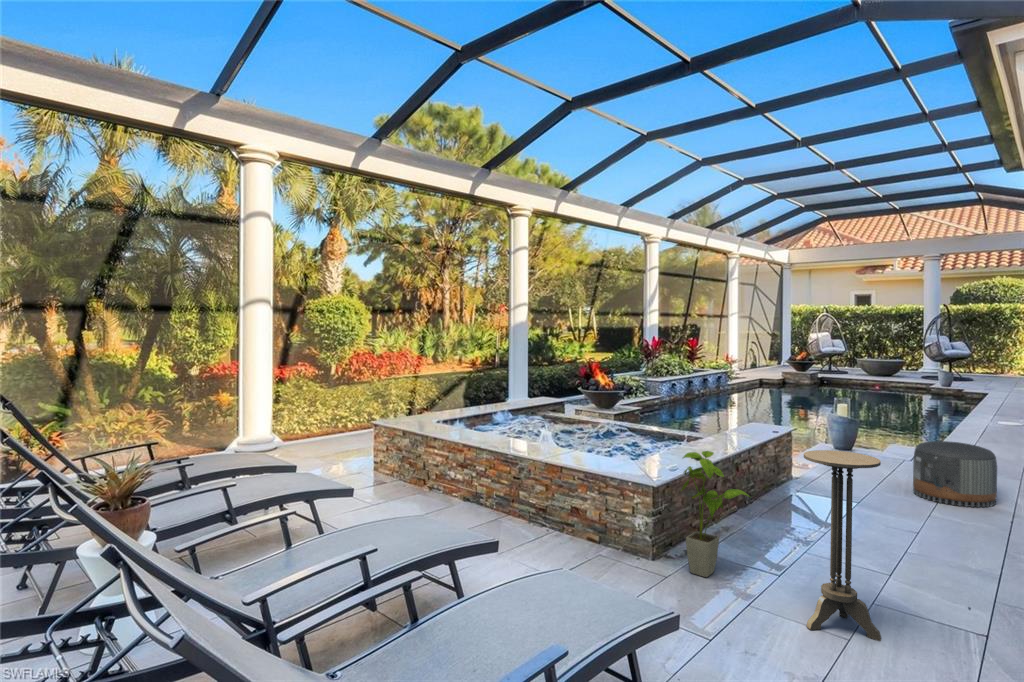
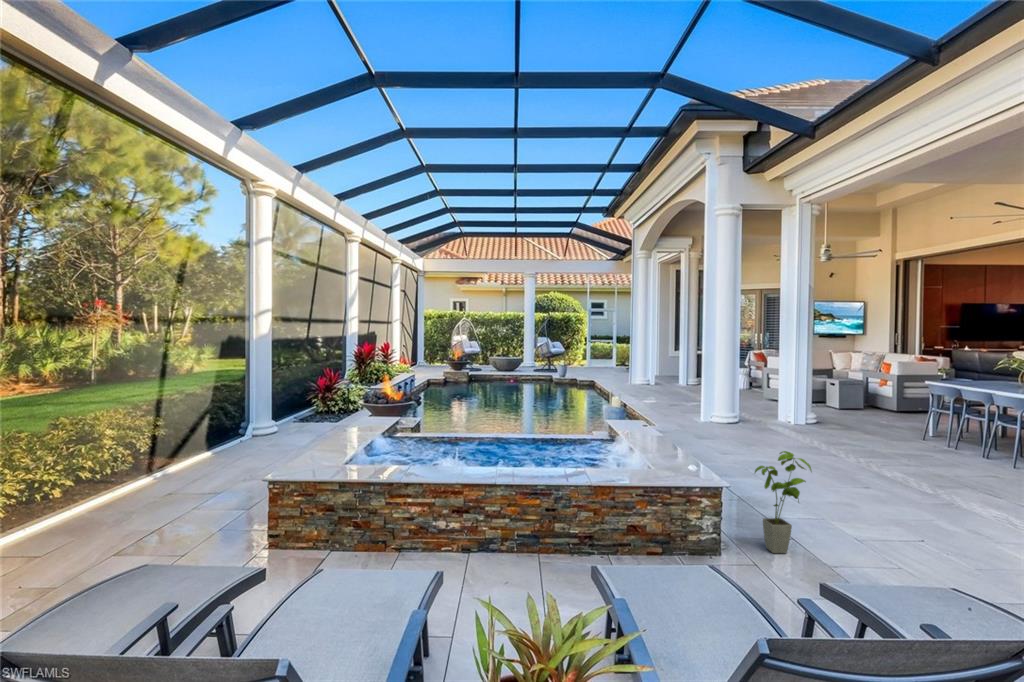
pouf: present [913,441,997,507] -> none [710,420,759,463]
side table: present [804,450,881,641] -> none [868,438,924,566]

